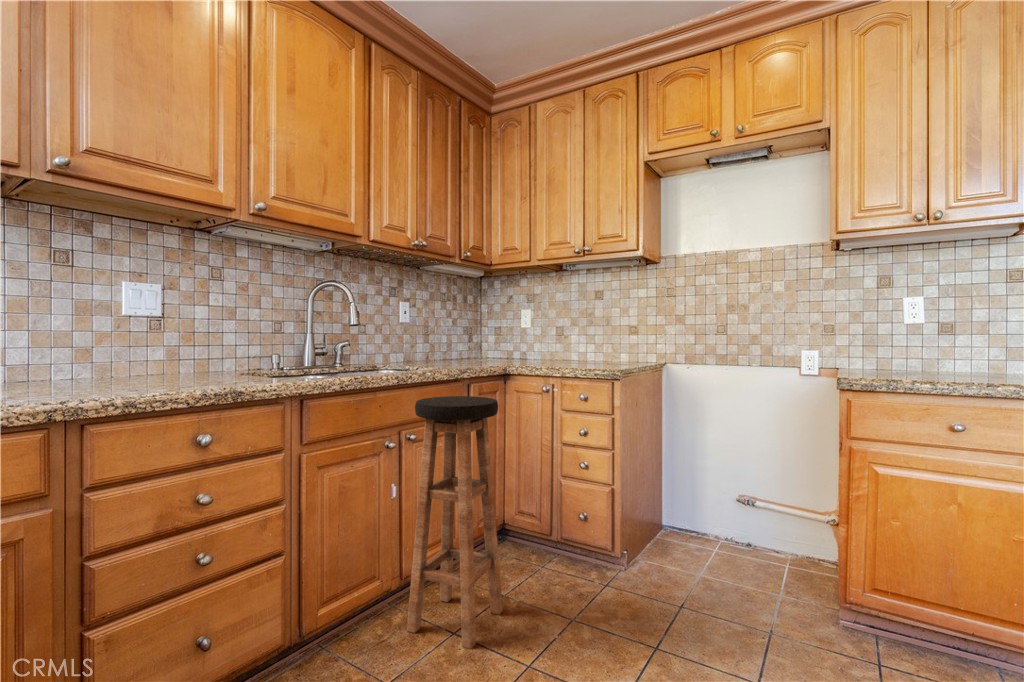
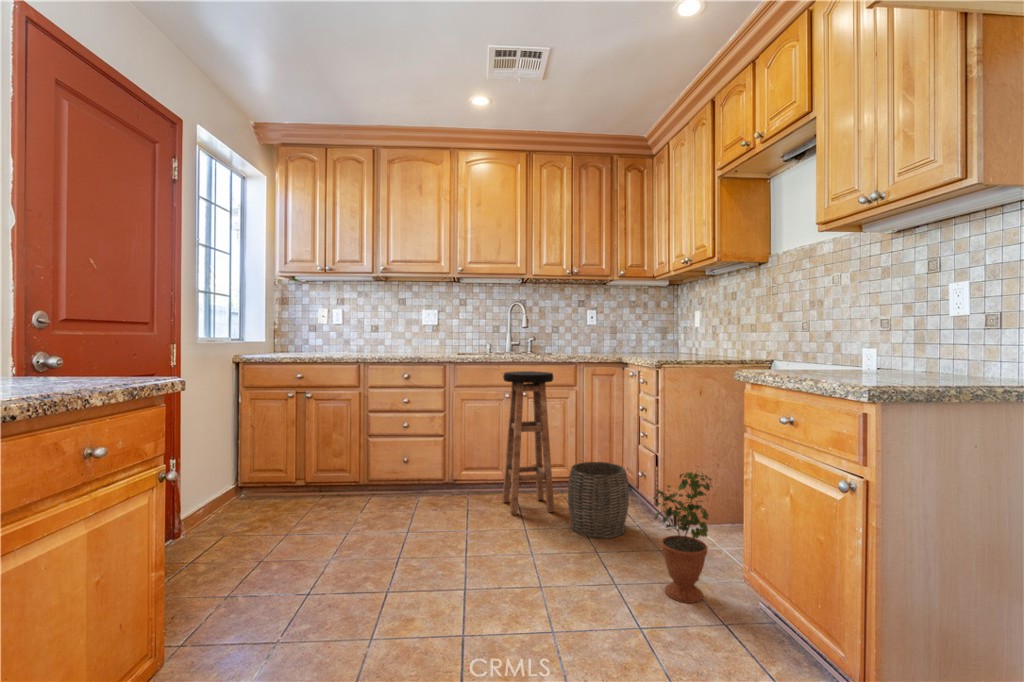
potted plant: none [761,489,833,656] -> present [653,472,712,603]
woven basket: none [544,511,629,628] -> present [568,462,629,538]

